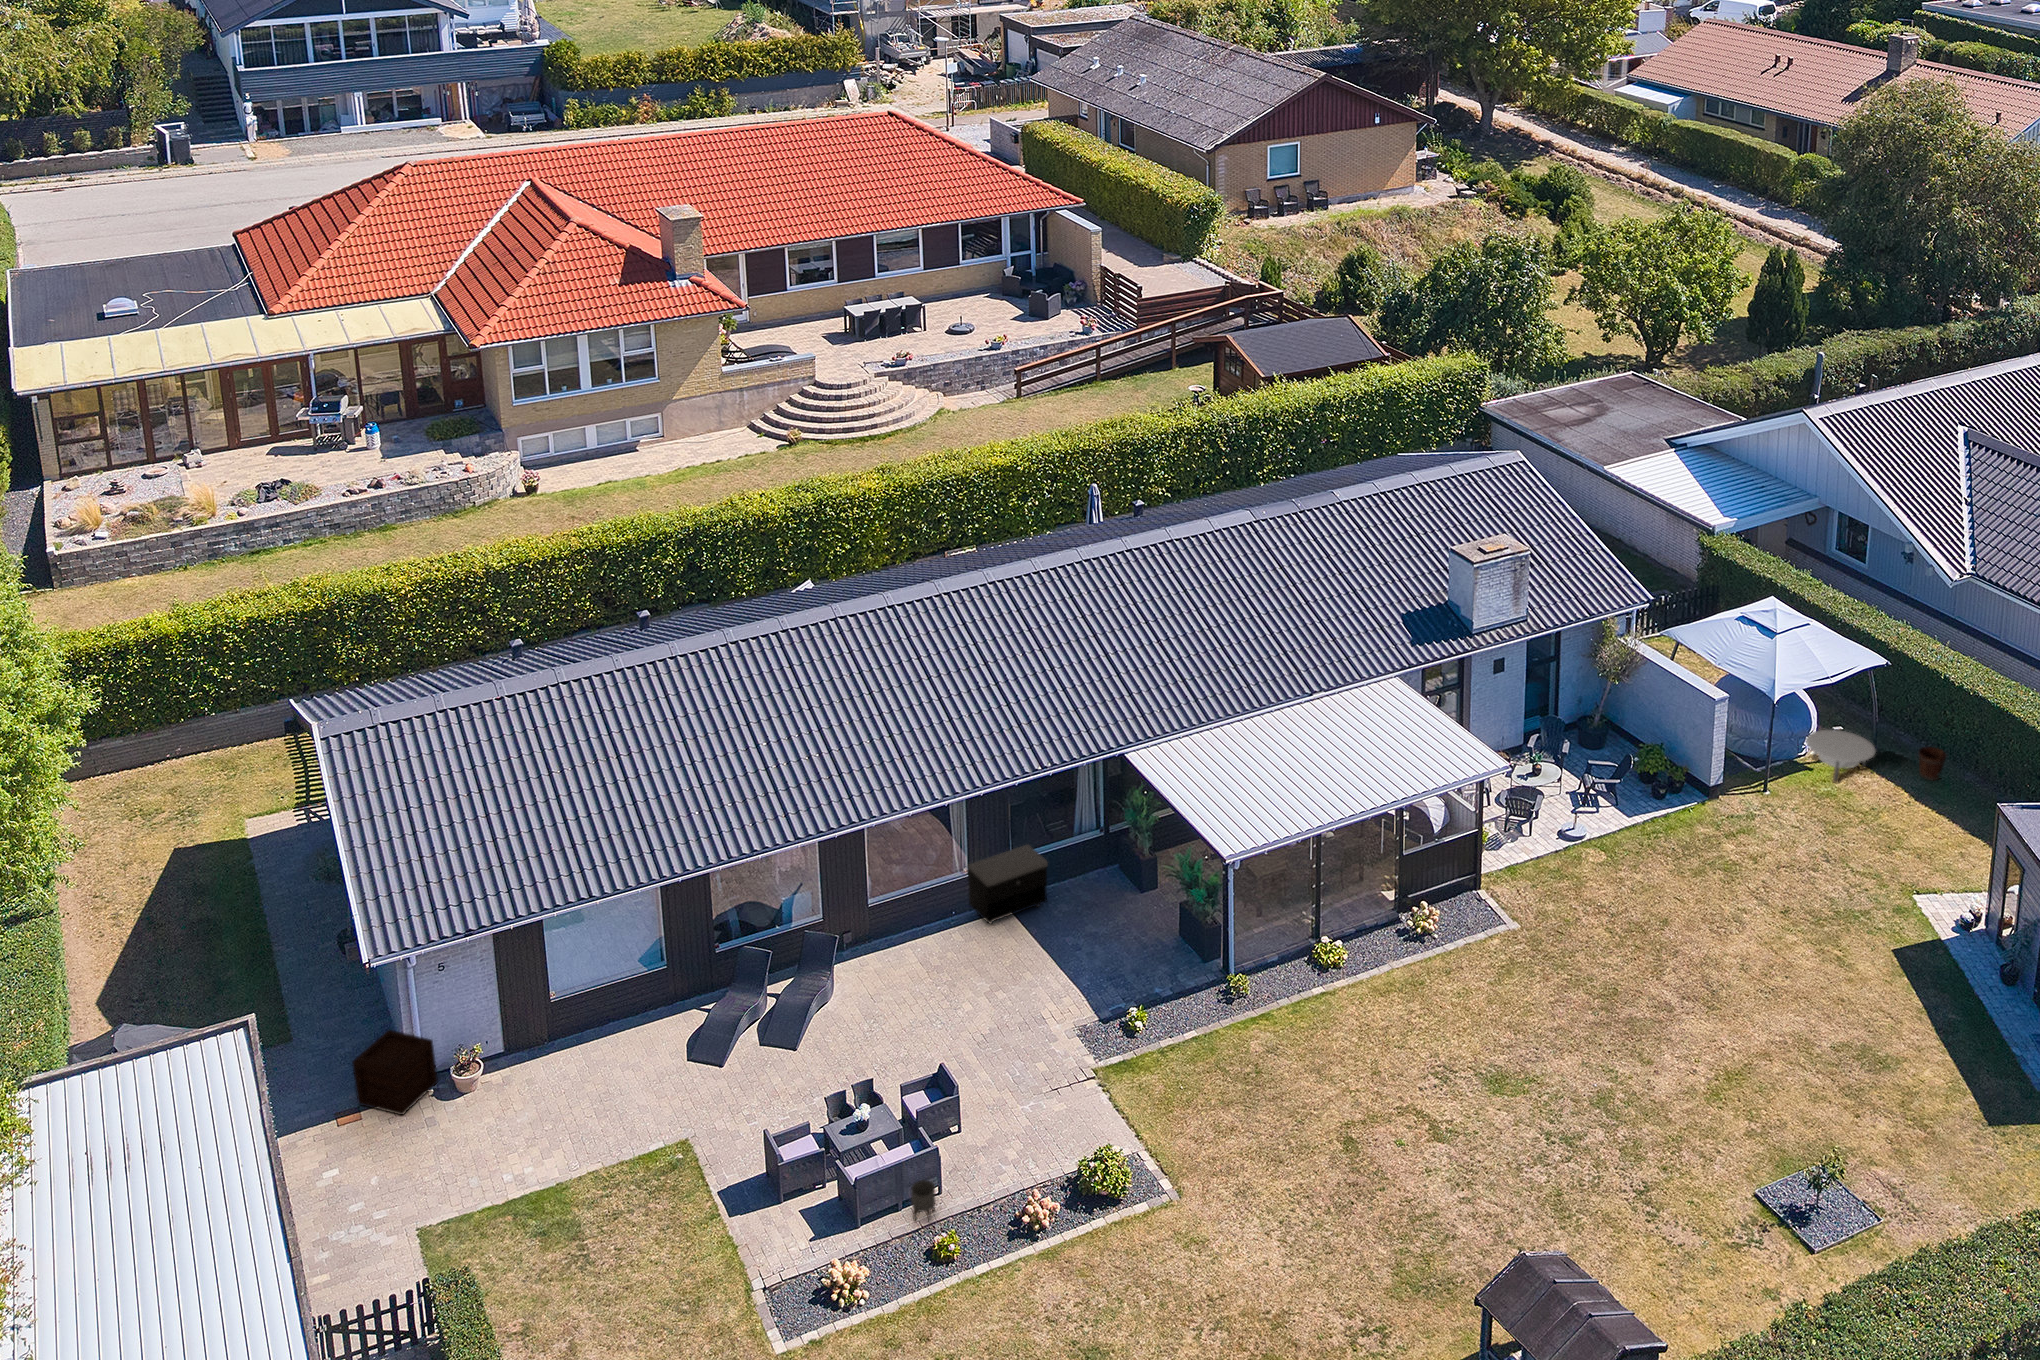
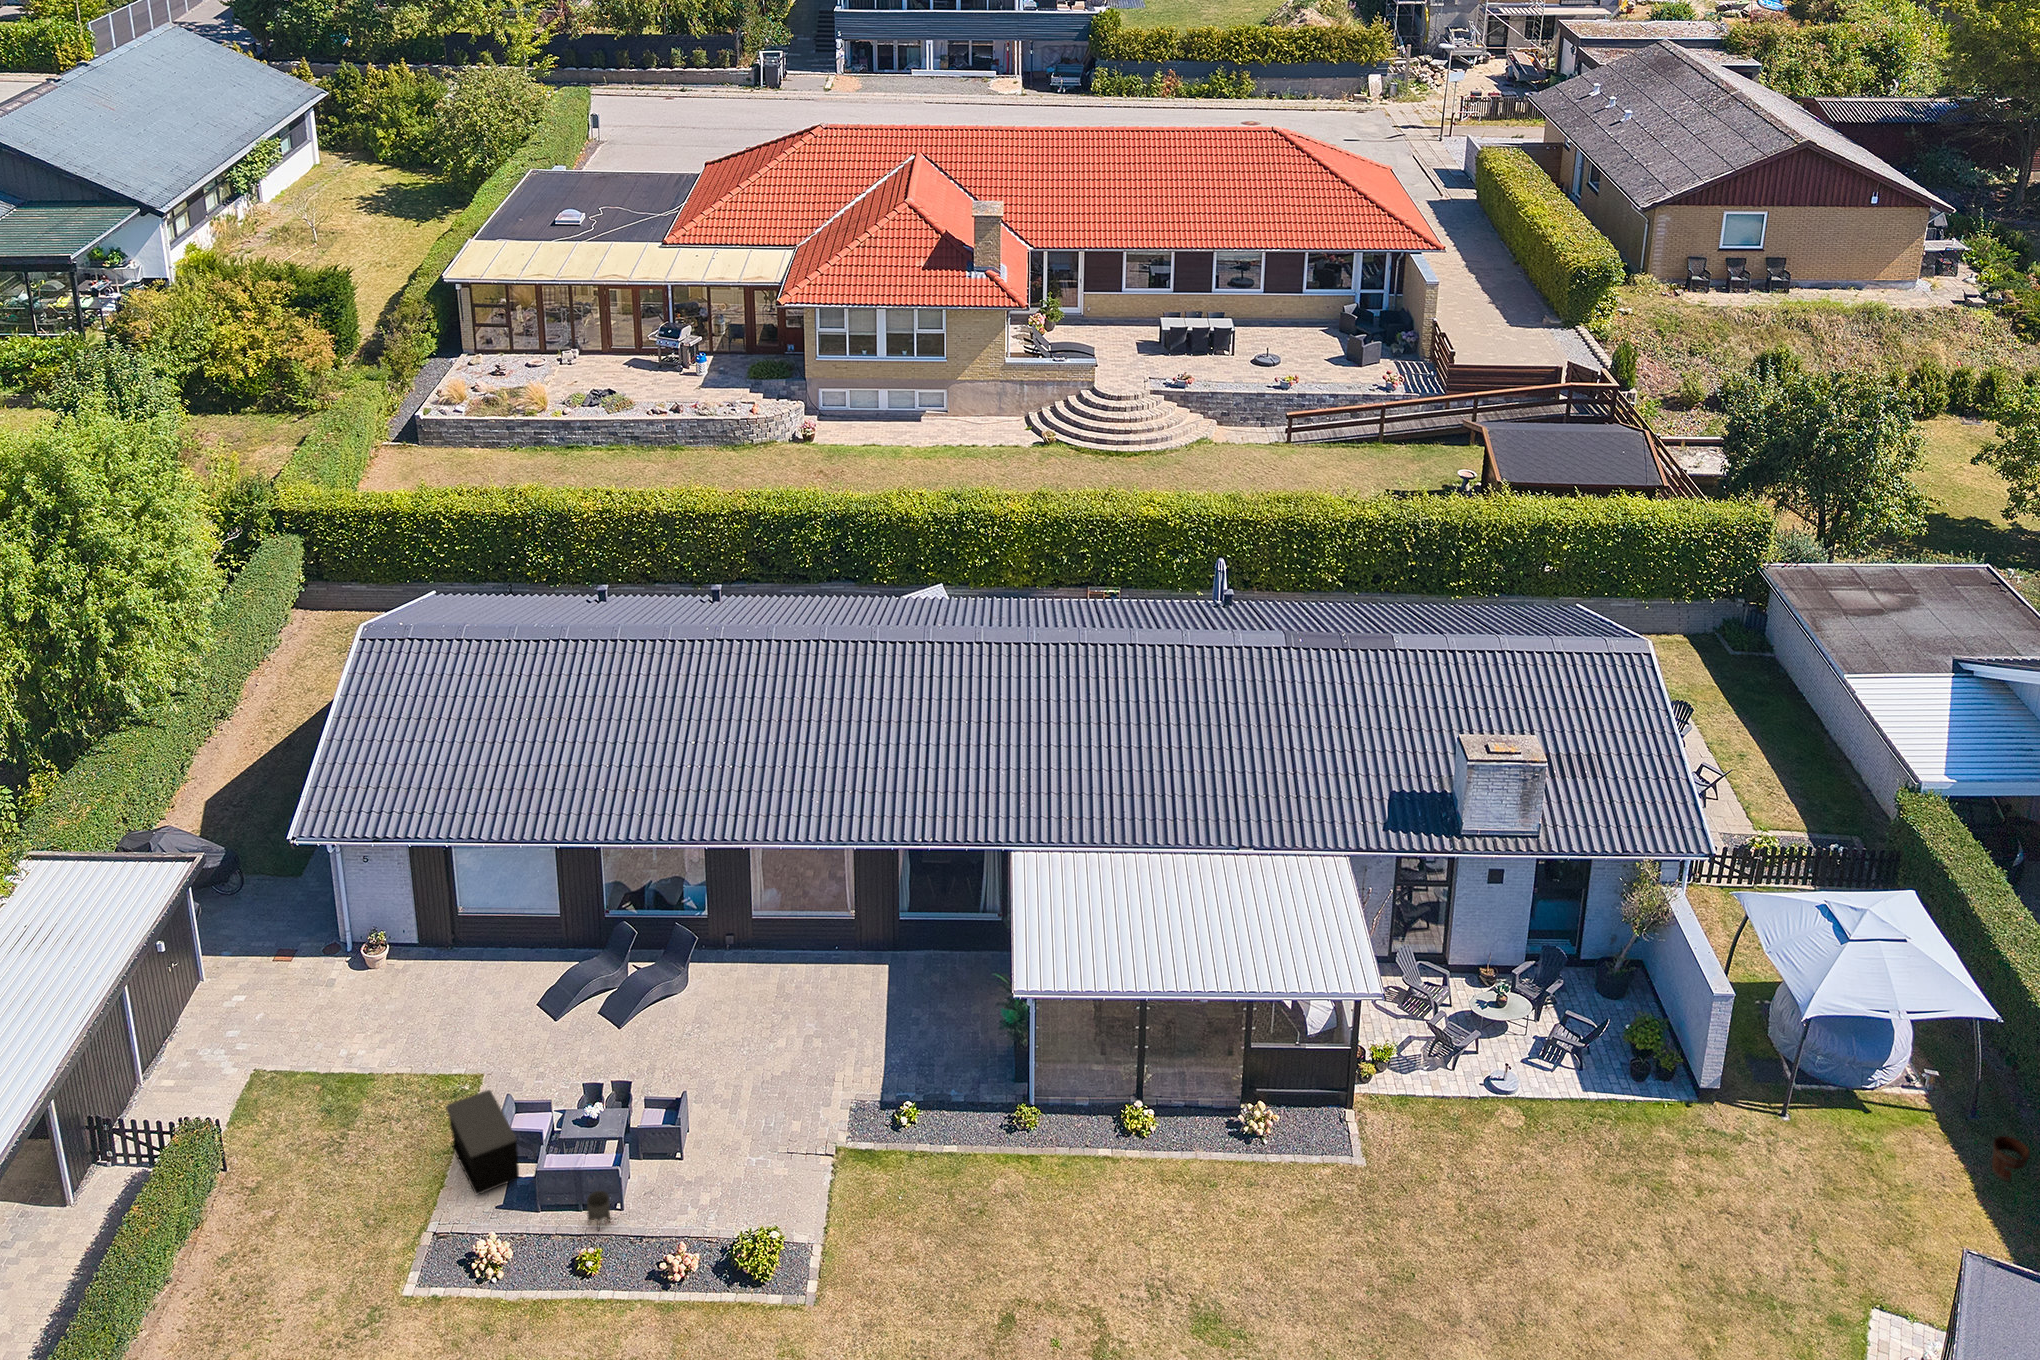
round table: present [1806,730,1875,783] -> none [1850,1070,1938,1140]
storage bench: present [968,845,1048,924] -> present [446,1090,519,1195]
wooden crate: present [352,1029,438,1115] -> none [296,898,362,972]

